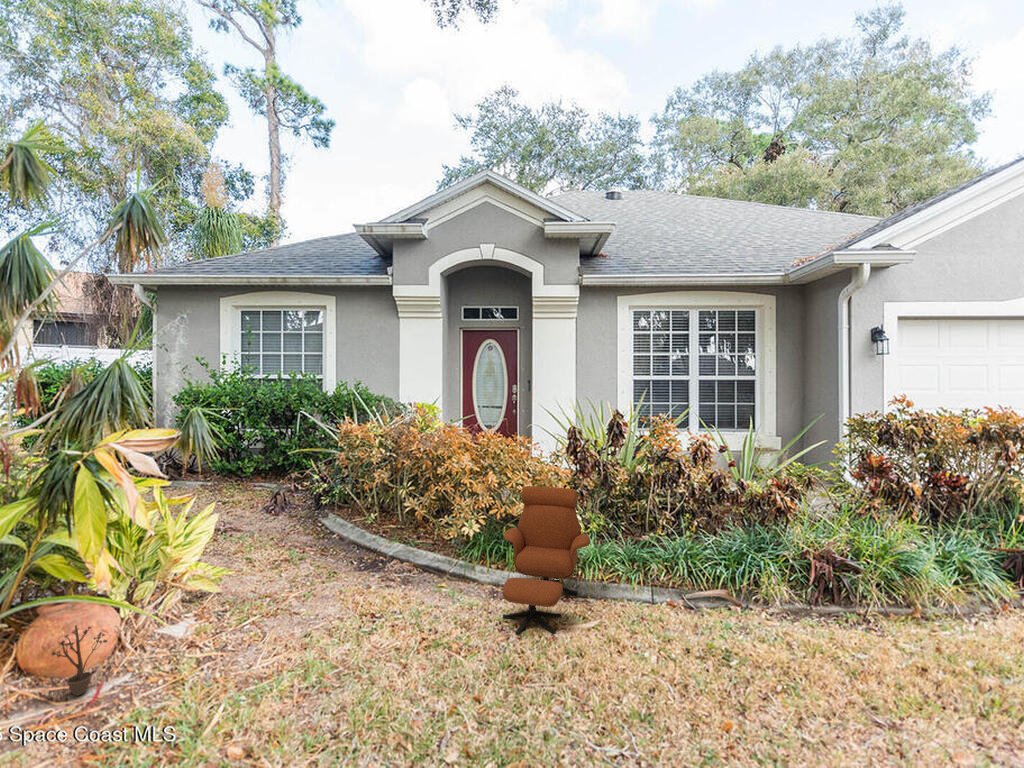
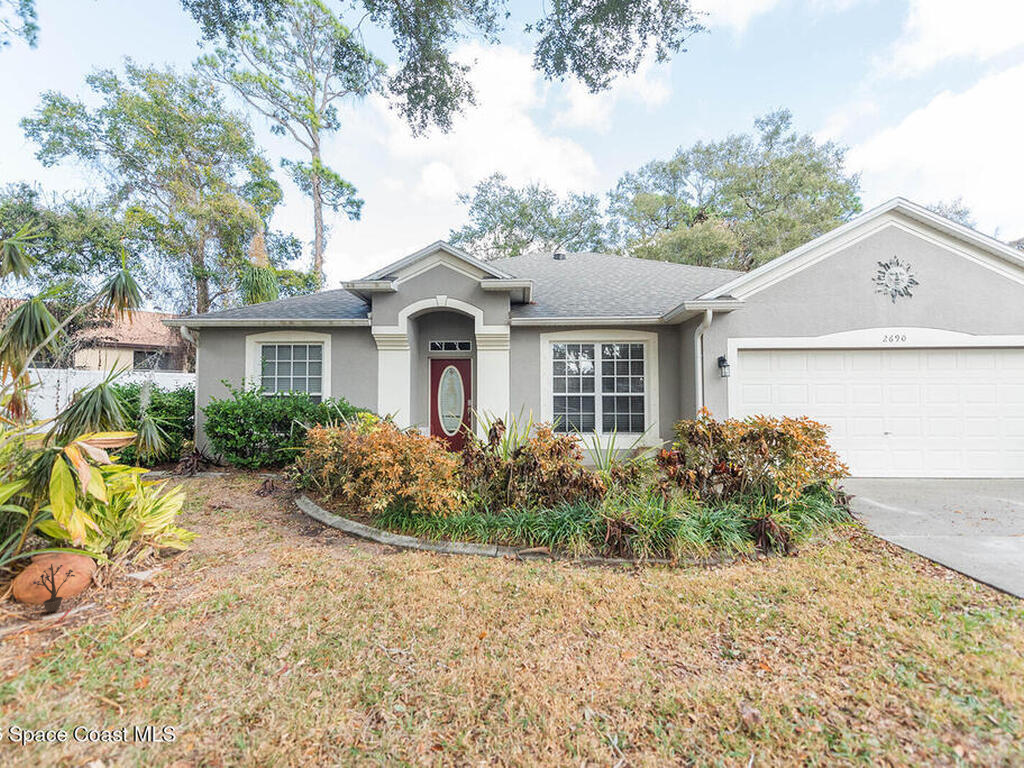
lounge chair: present [503,486,590,635] -> none [373,474,452,579]

